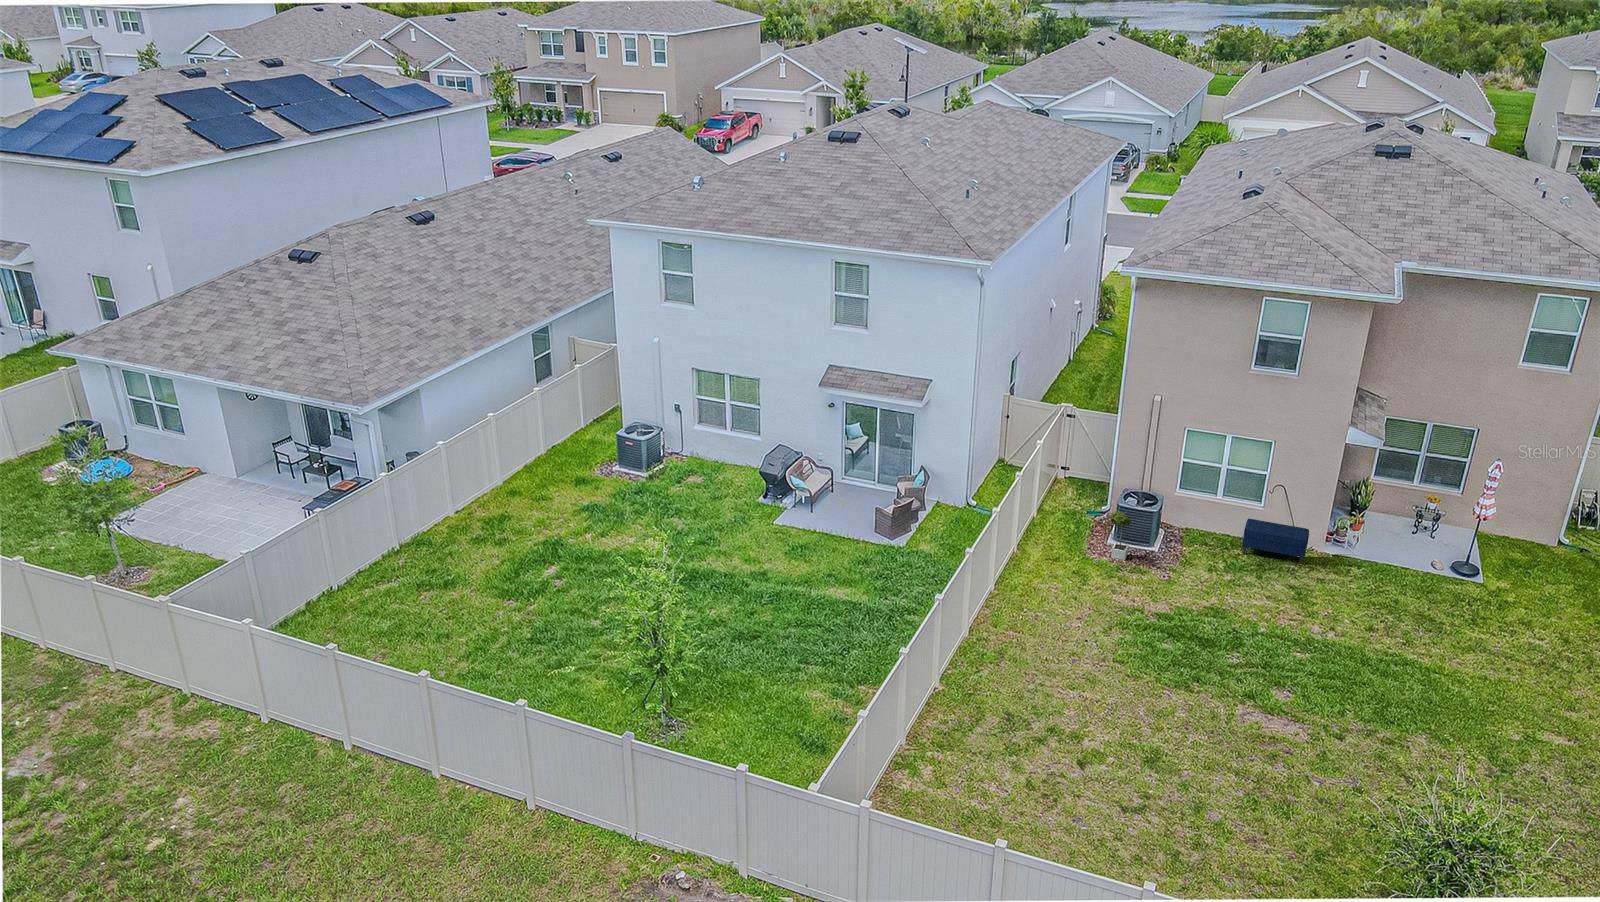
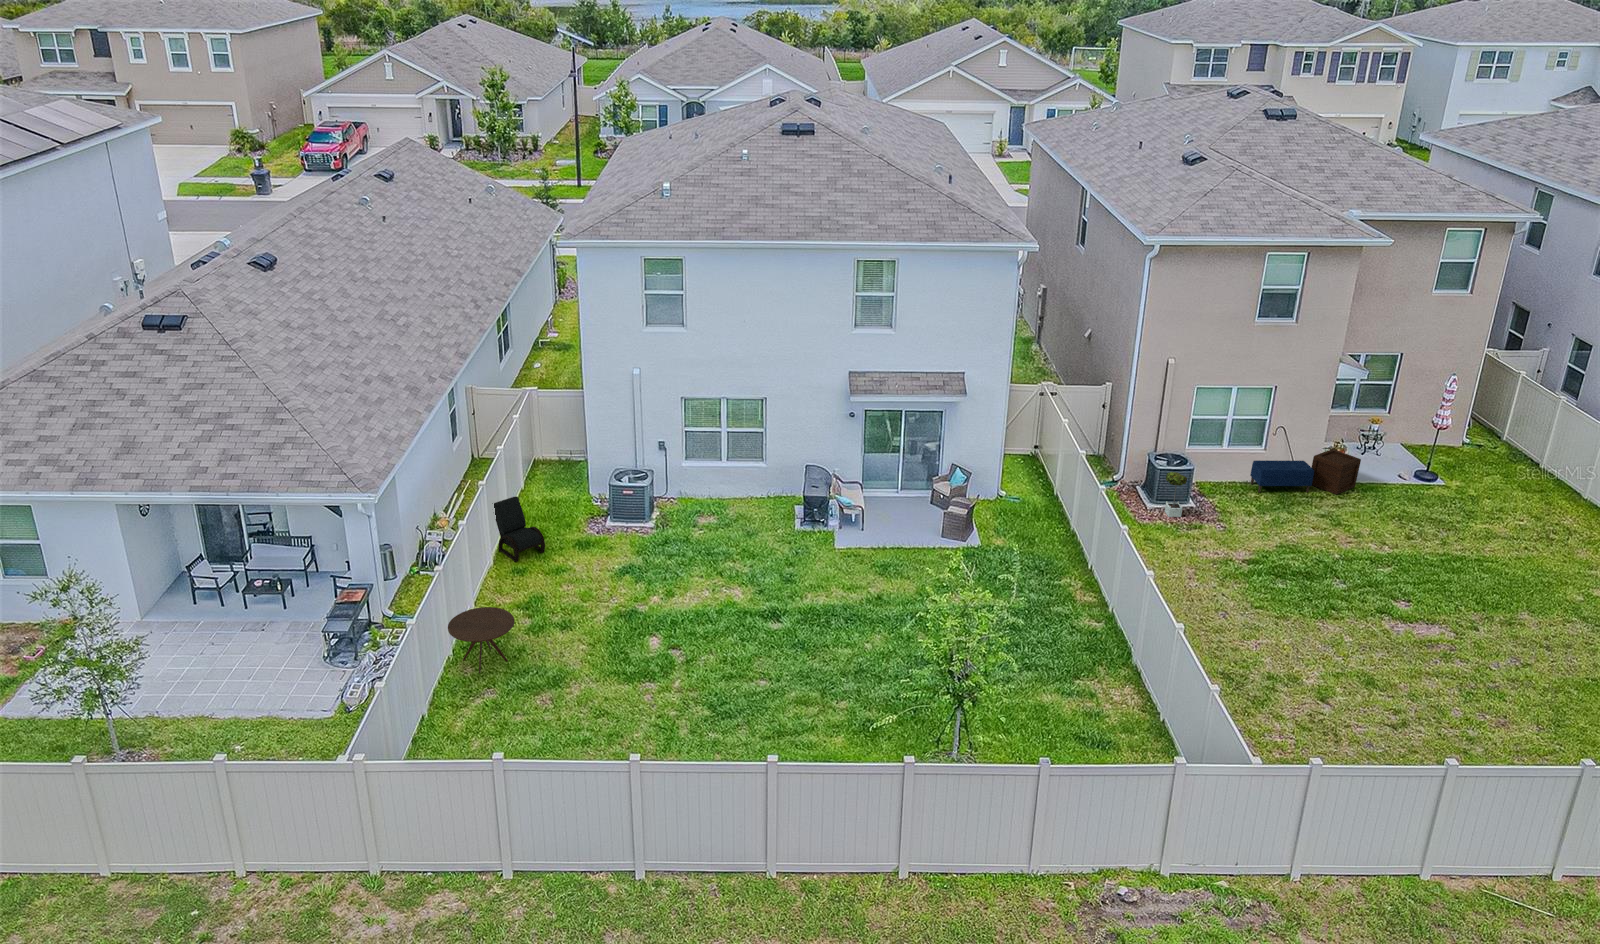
lounge chair: none [509,430,542,483] -> present [492,497,545,562]
round table: none [378,507,432,558] -> present [448,607,514,673]
wooden crate: none [1313,522,1372,573] -> present [1312,449,1361,494]

